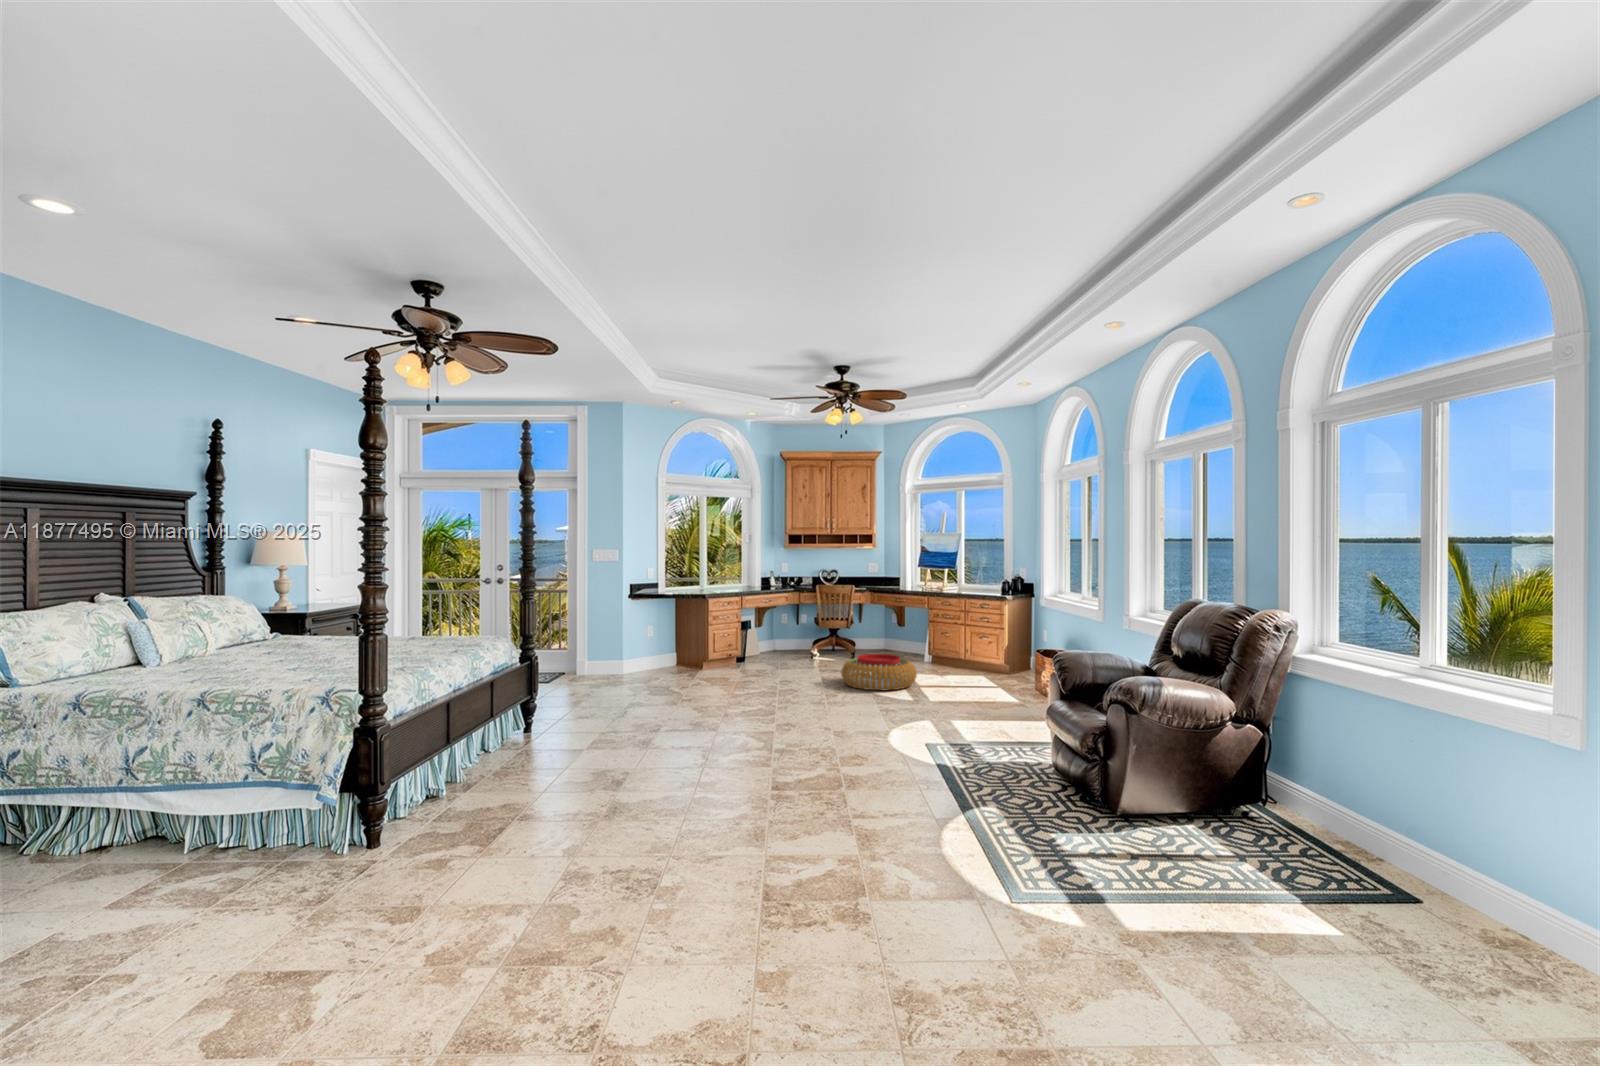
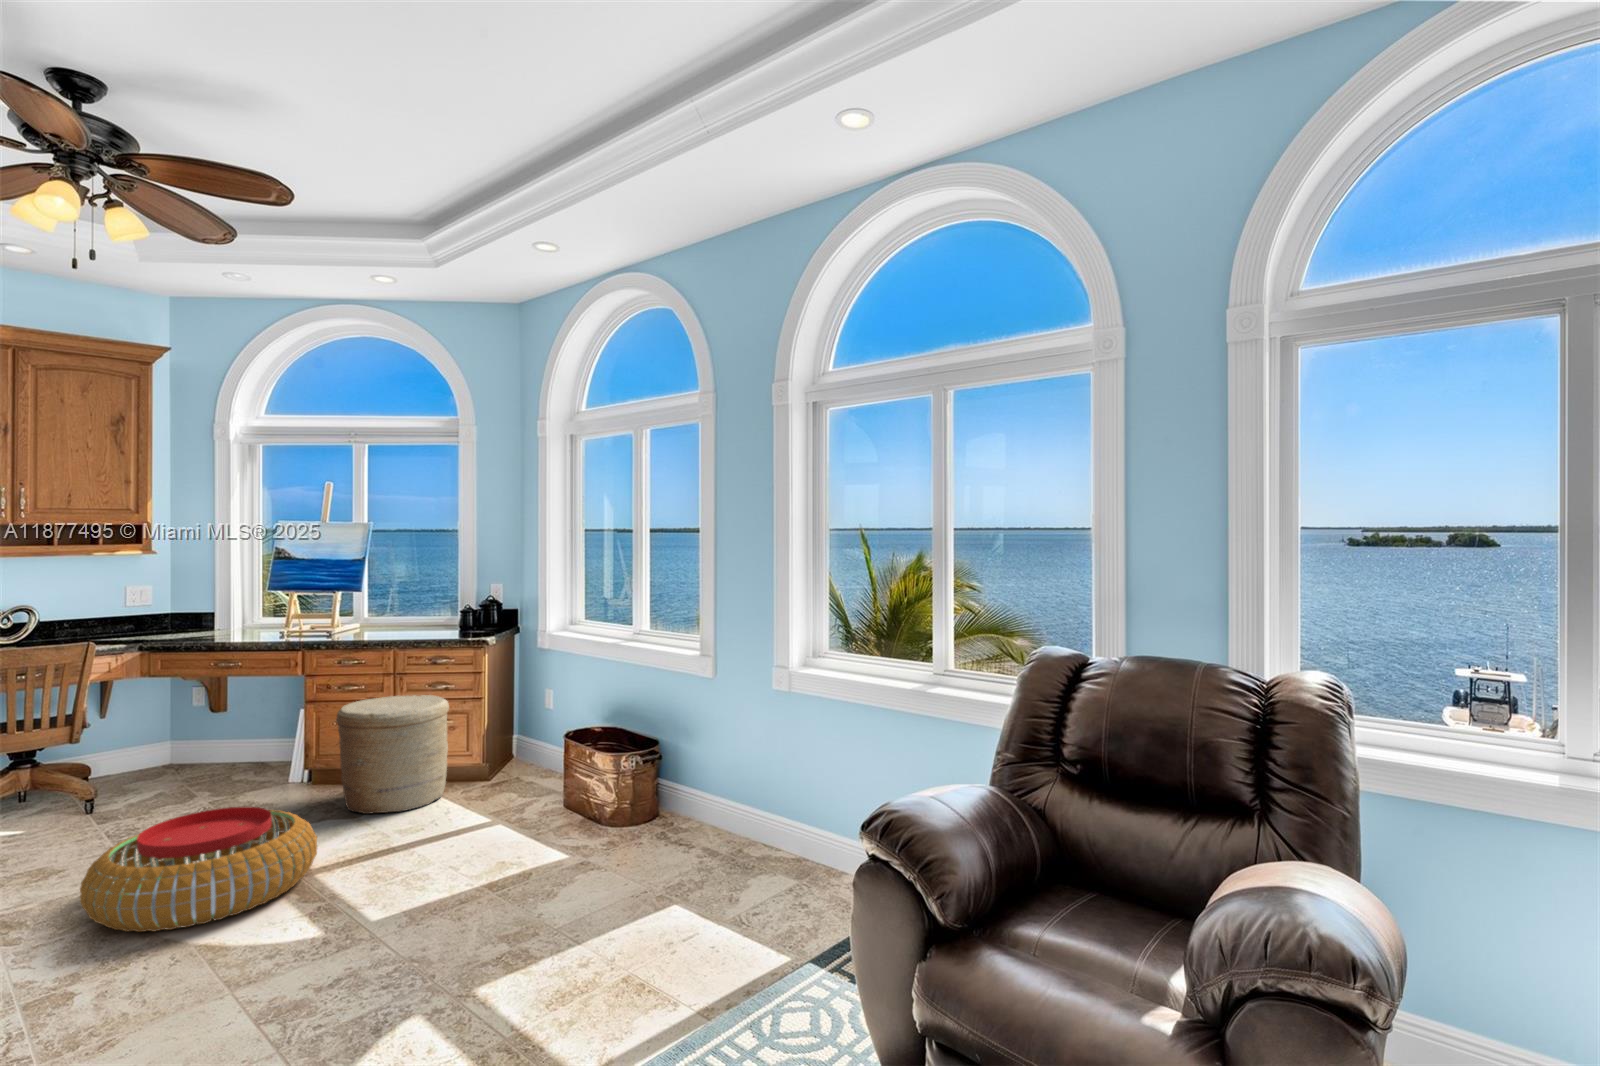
basket: none [936,623,987,677] -> present [336,695,449,814]

